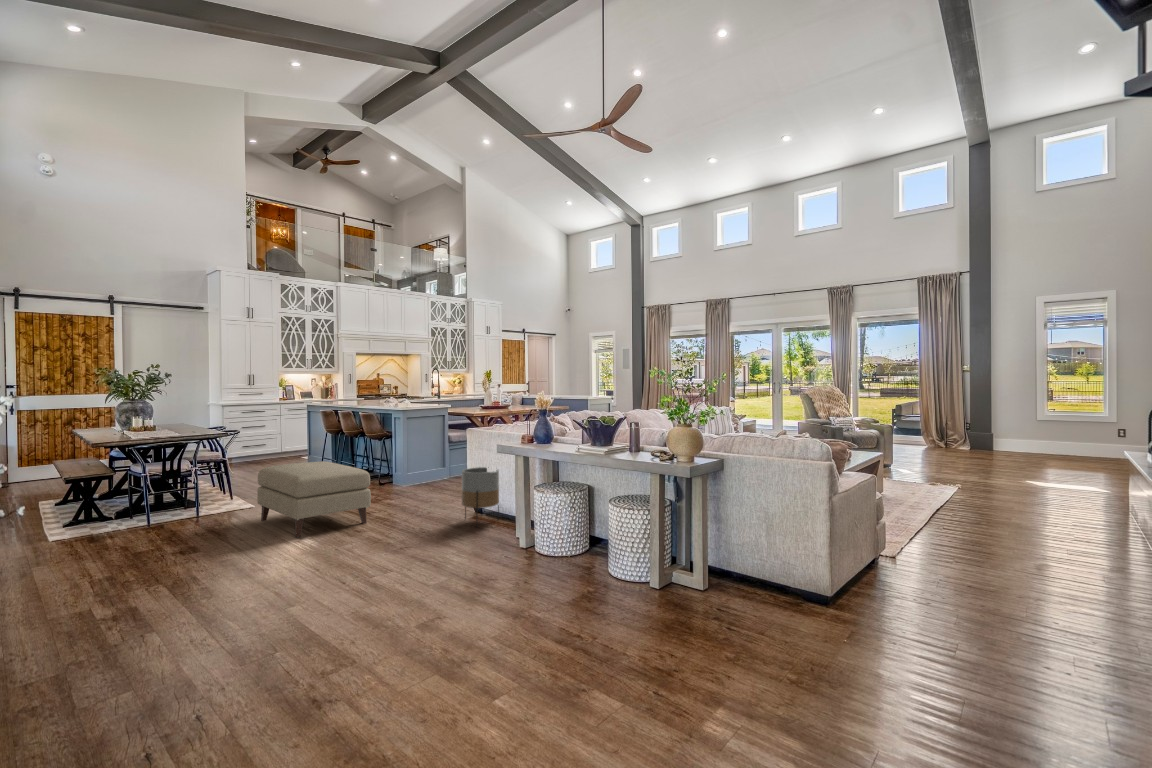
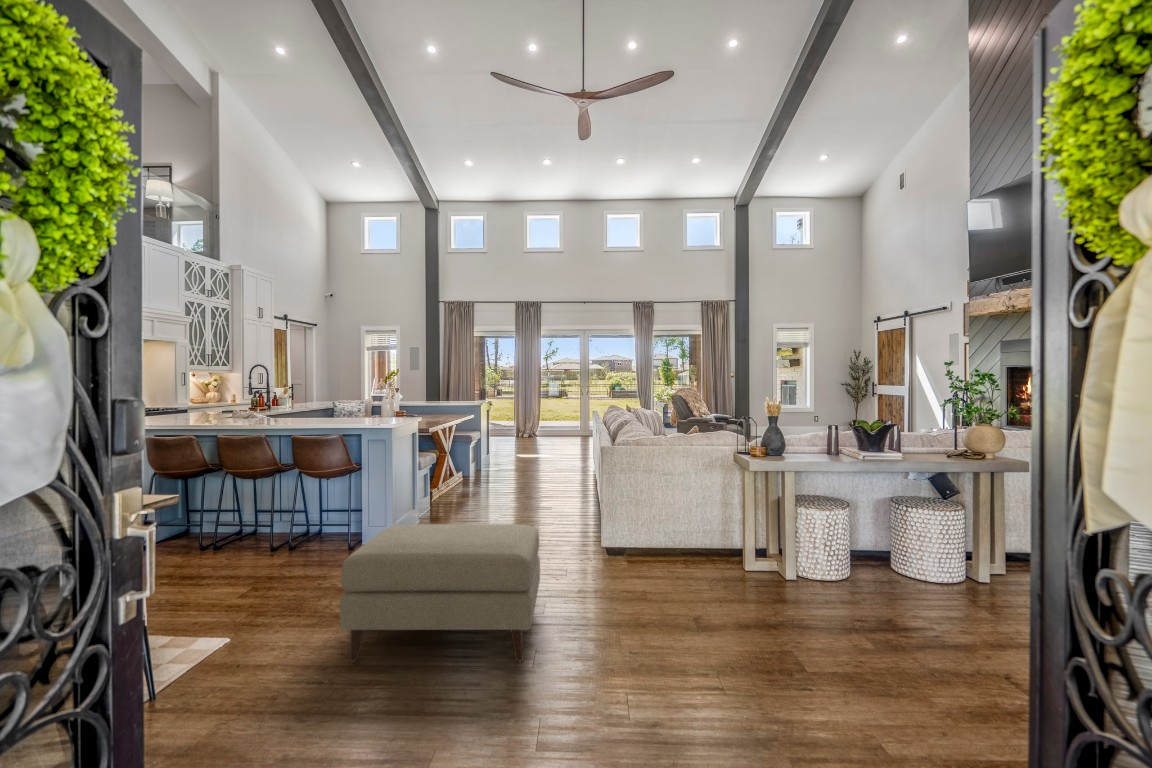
planter: present [462,467,499,525] -> none [633,495,682,573]

